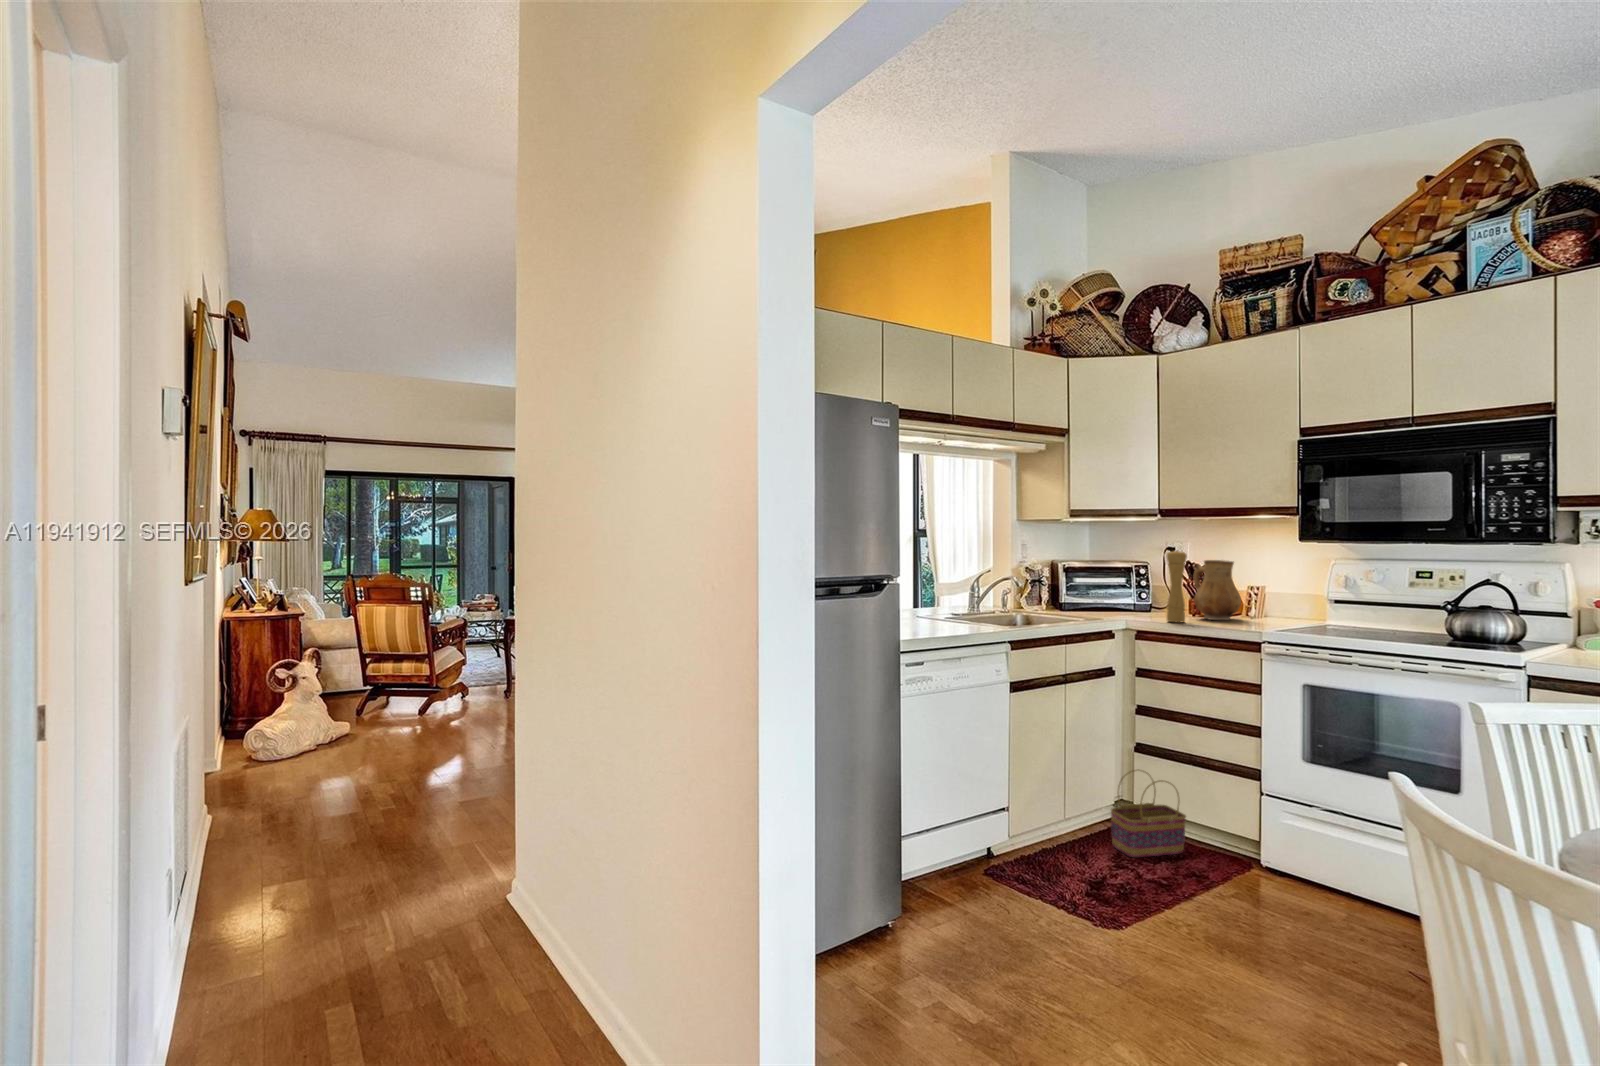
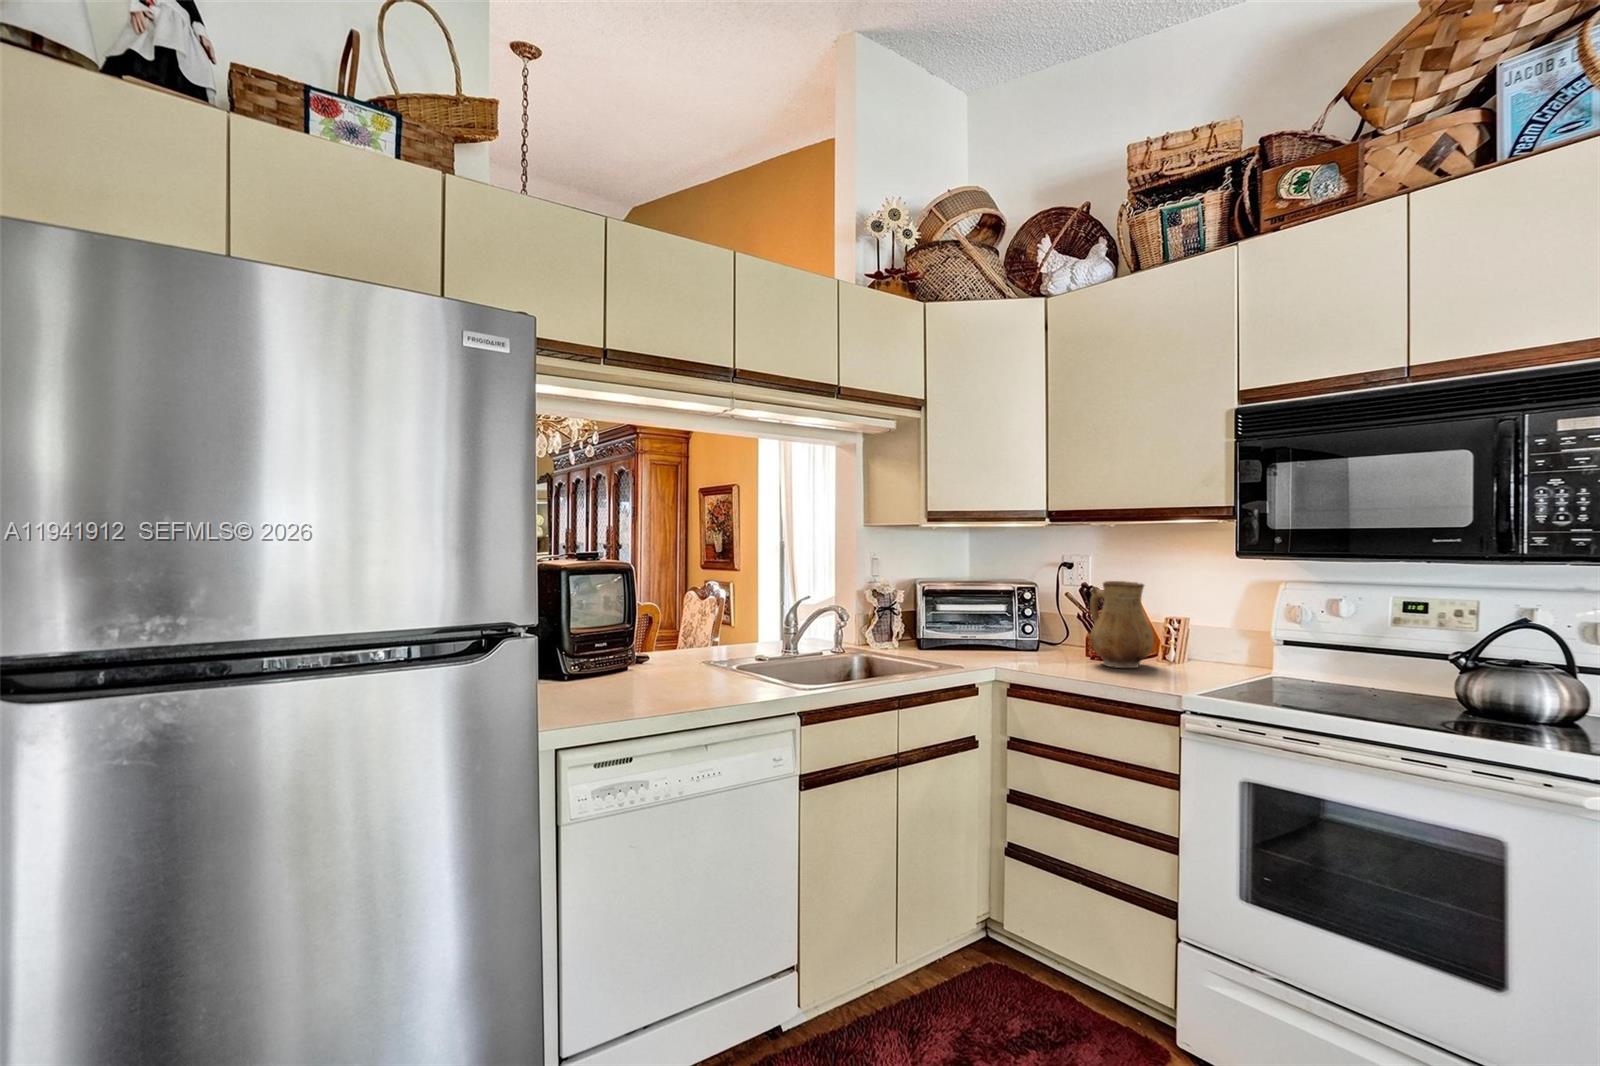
pepper mill: present [1167,551,1187,623] -> none [1049,568,1077,673]
basket: present [1111,769,1186,857] -> none [963,888,1072,1030]

